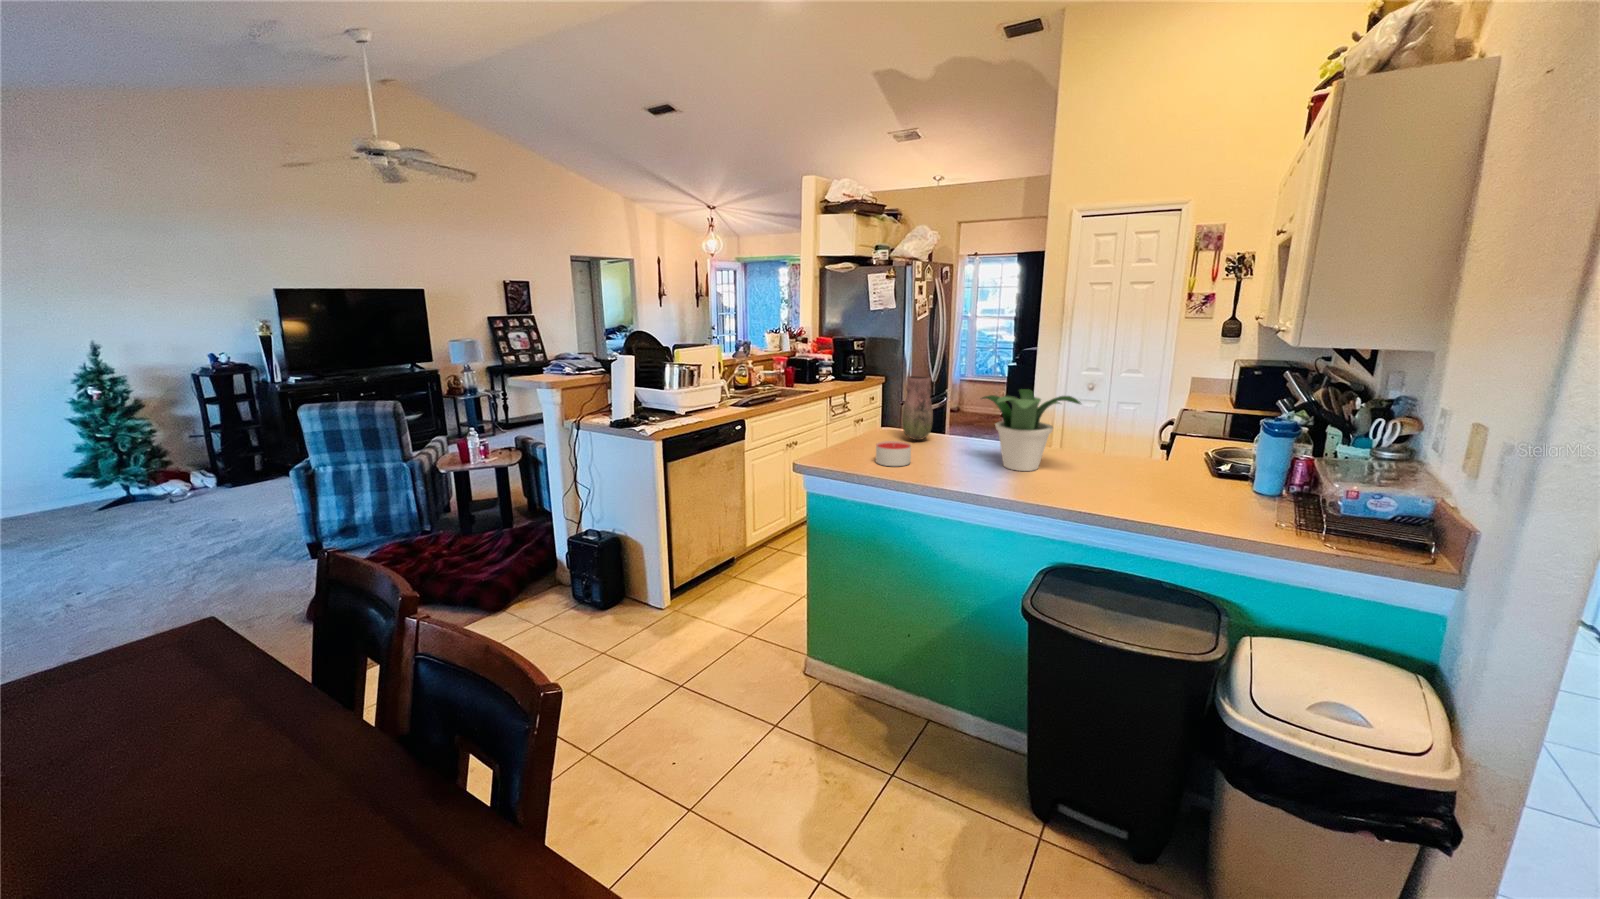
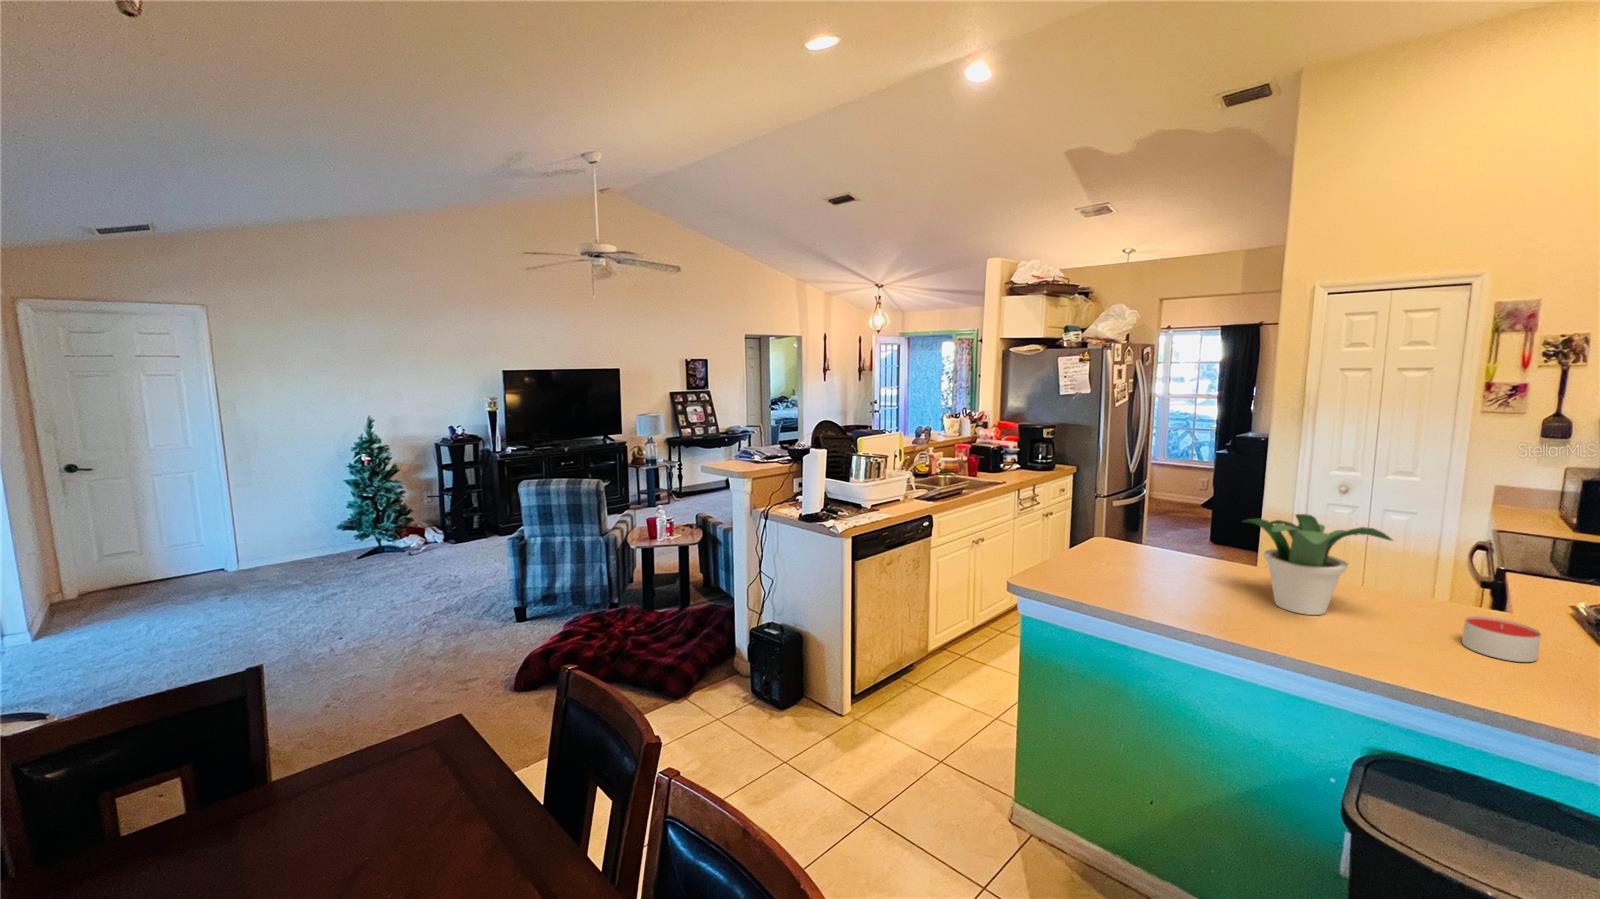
vase: present [902,376,933,440] -> none [1130,486,1169,559]
candle: present [876,441,911,466] -> present [1462,616,1541,662]

